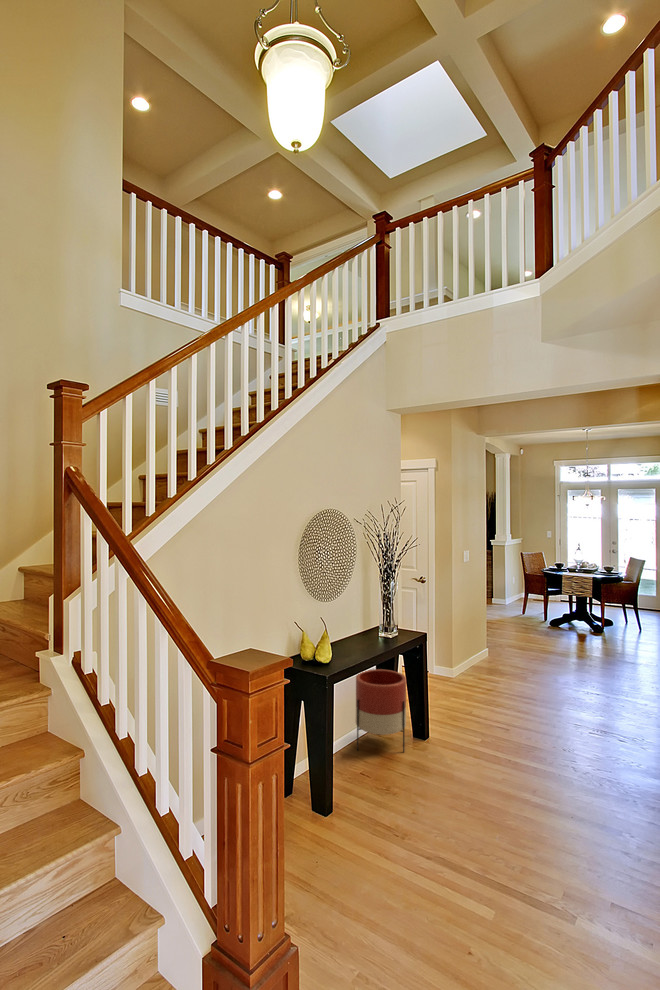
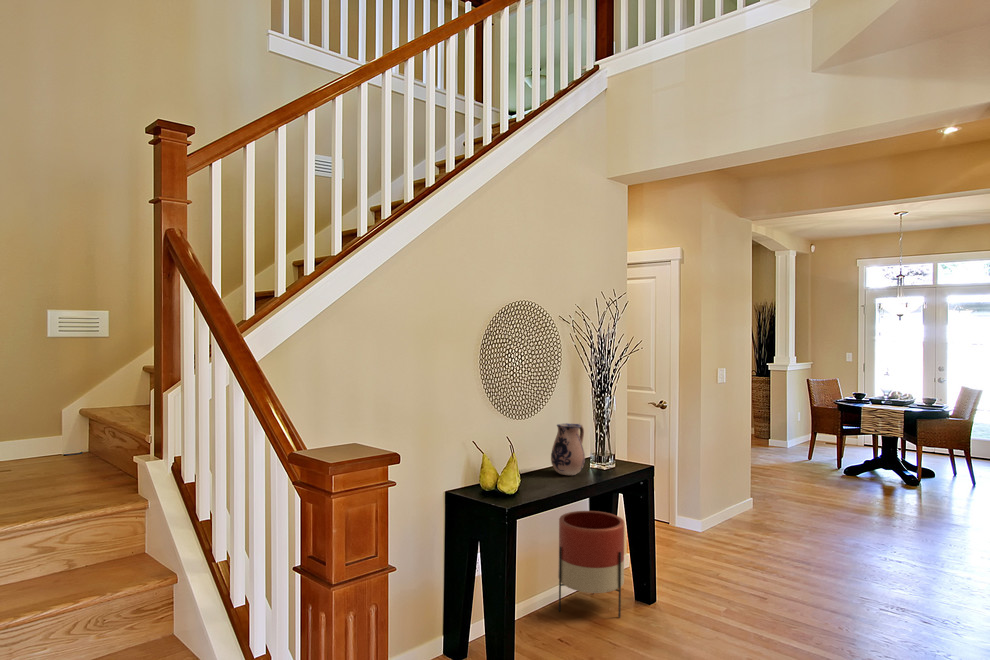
ceramic pitcher: none [351,603,377,644] -> present [551,423,585,475]

